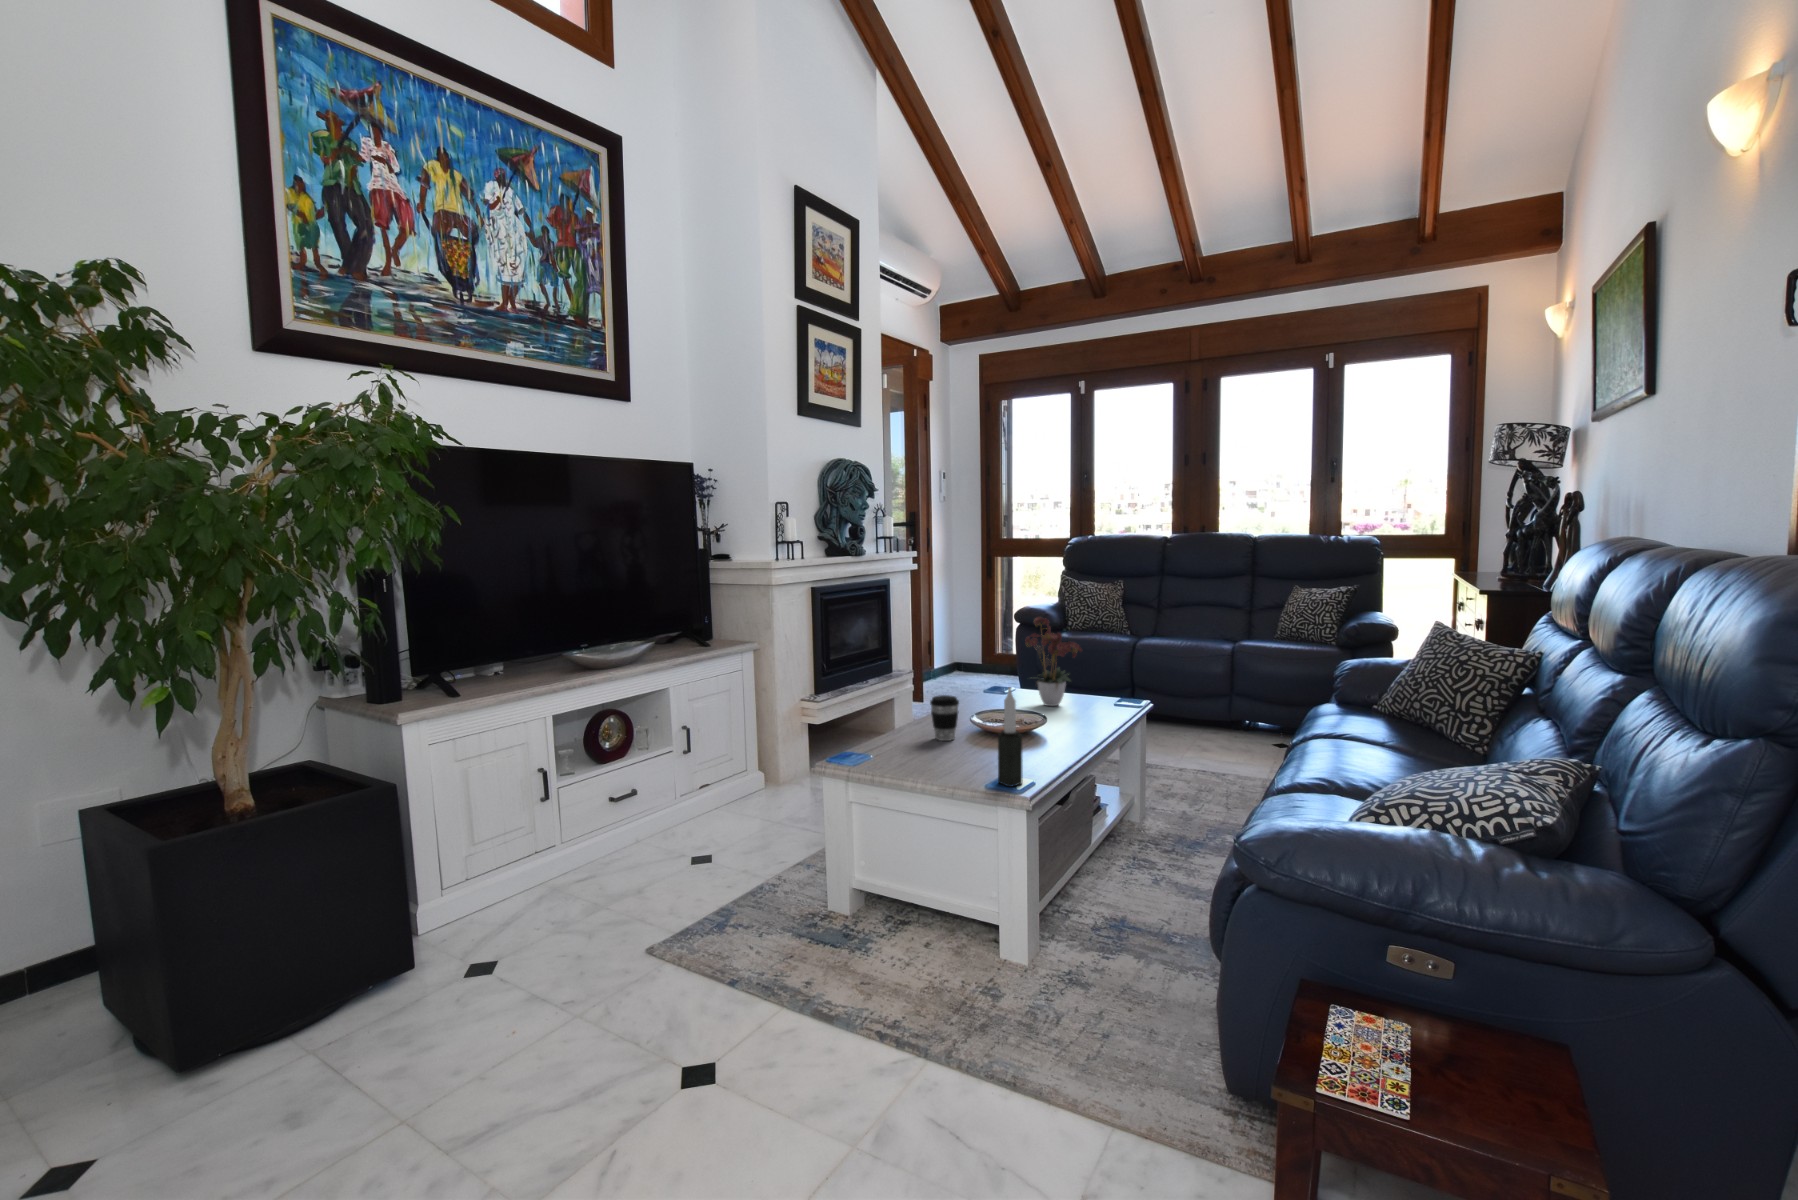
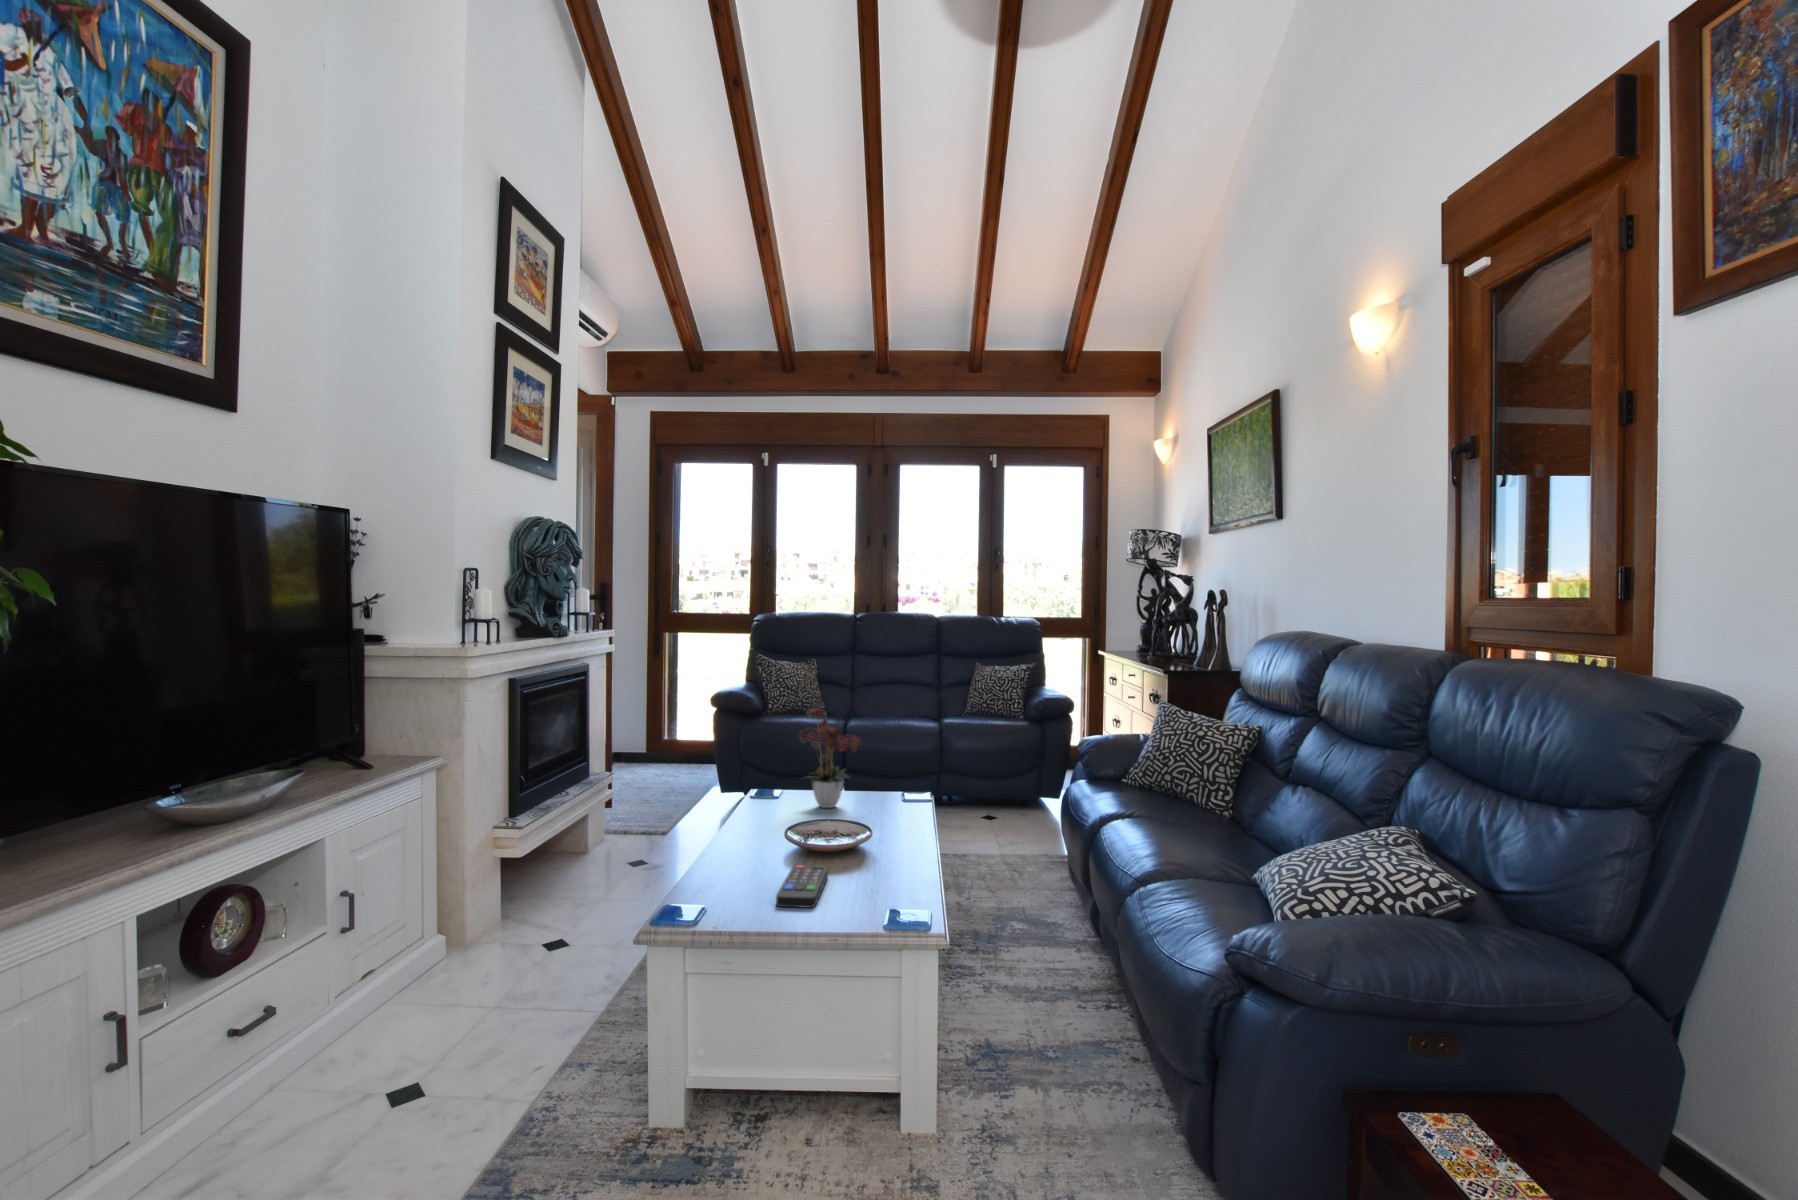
candle: present [998,688,1023,787] -> none [881,800,909,920]
coffee cup: present [930,695,959,741] -> none [740,811,776,869]
remote control: none [928,740,989,770] -> present [776,865,828,908]

